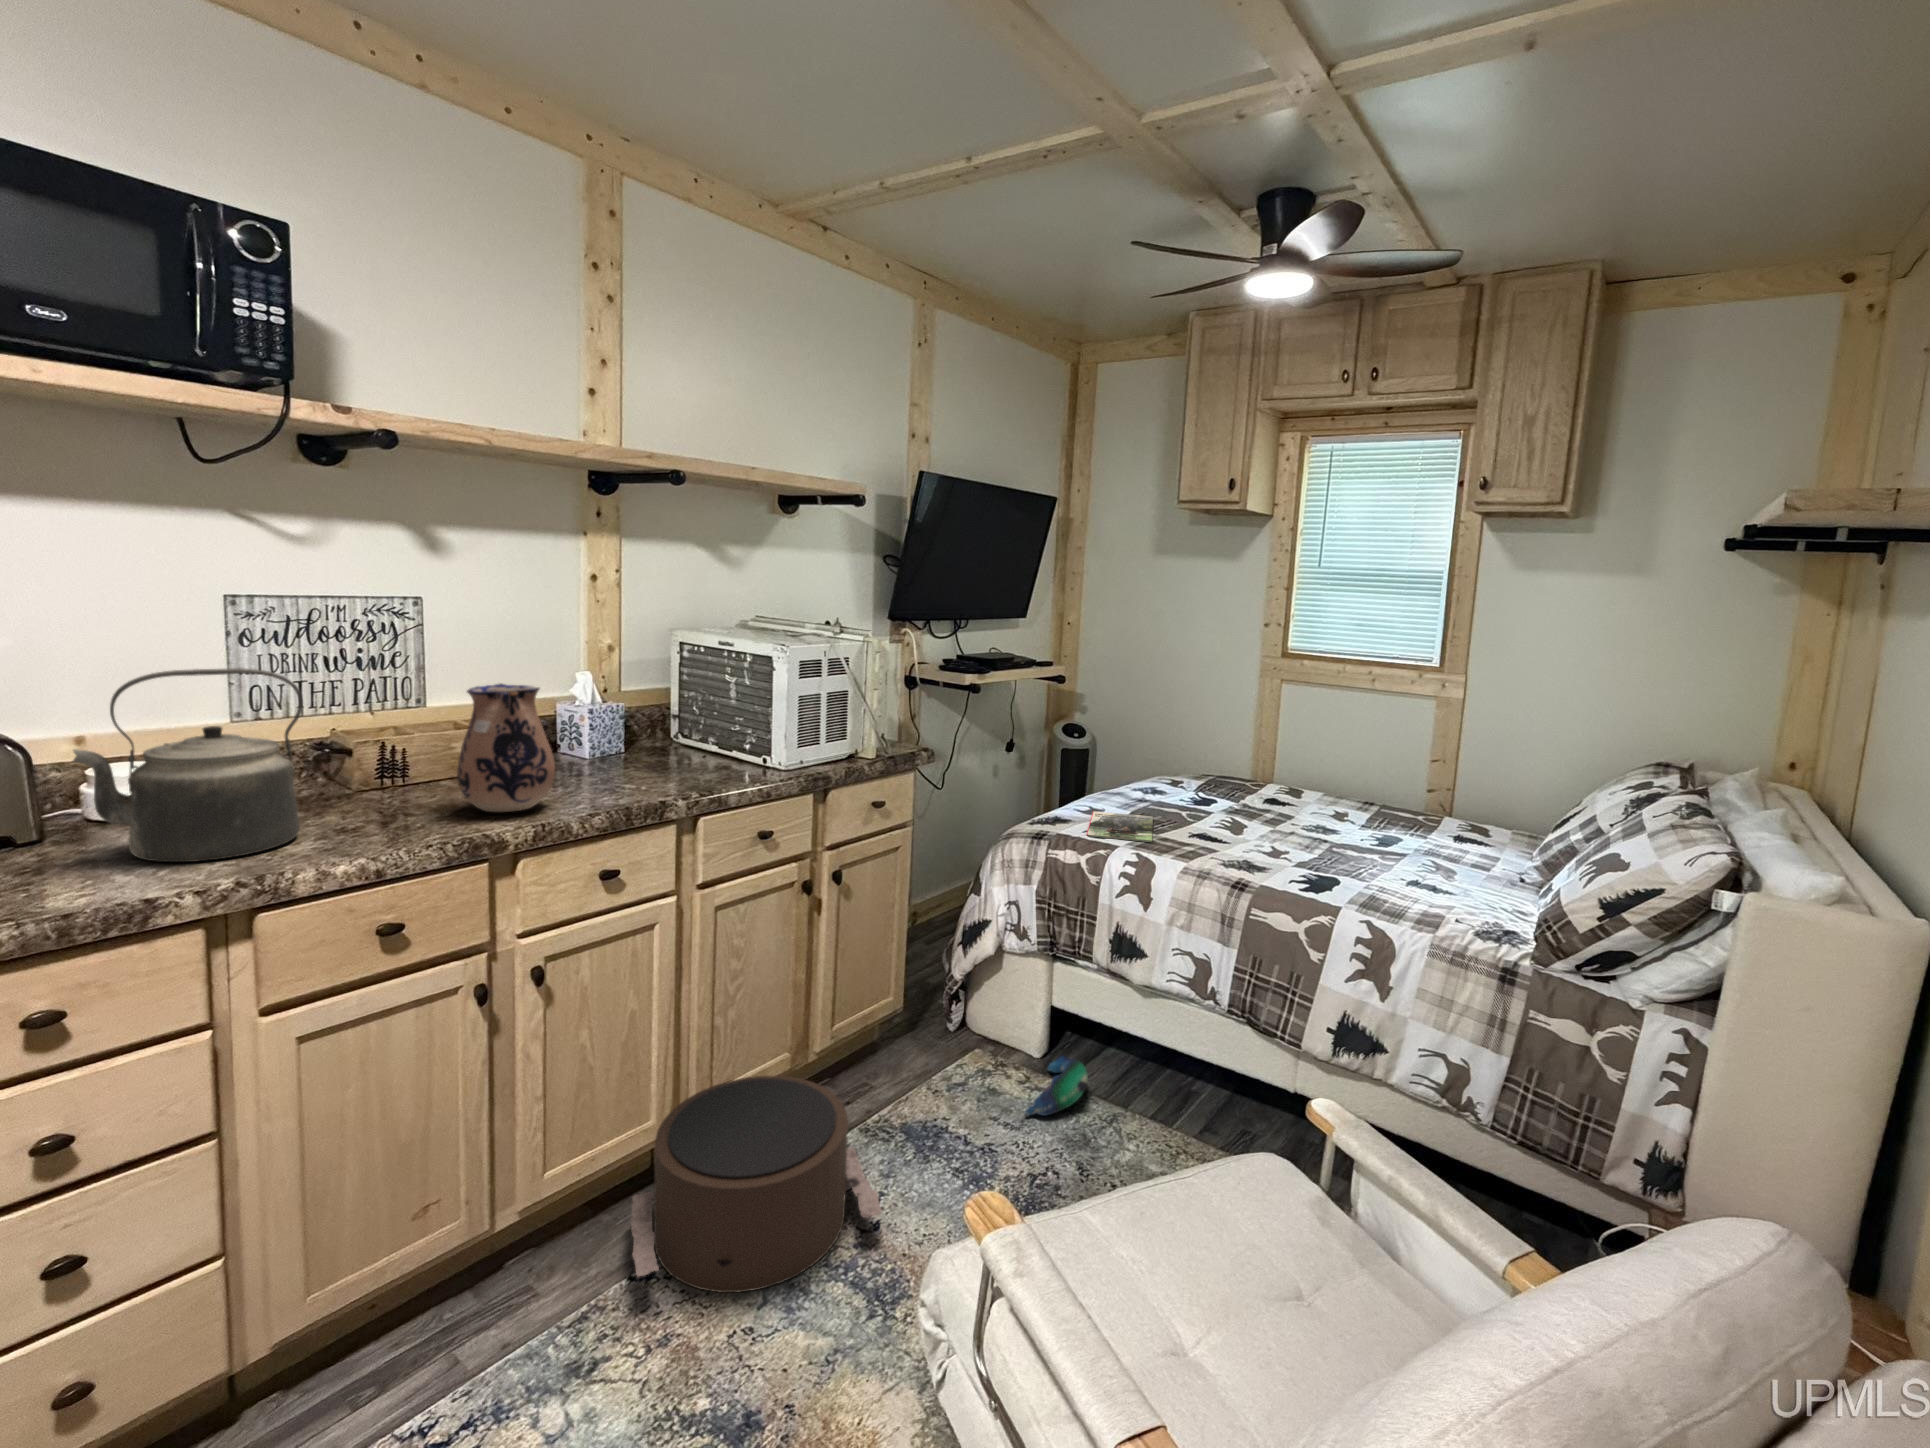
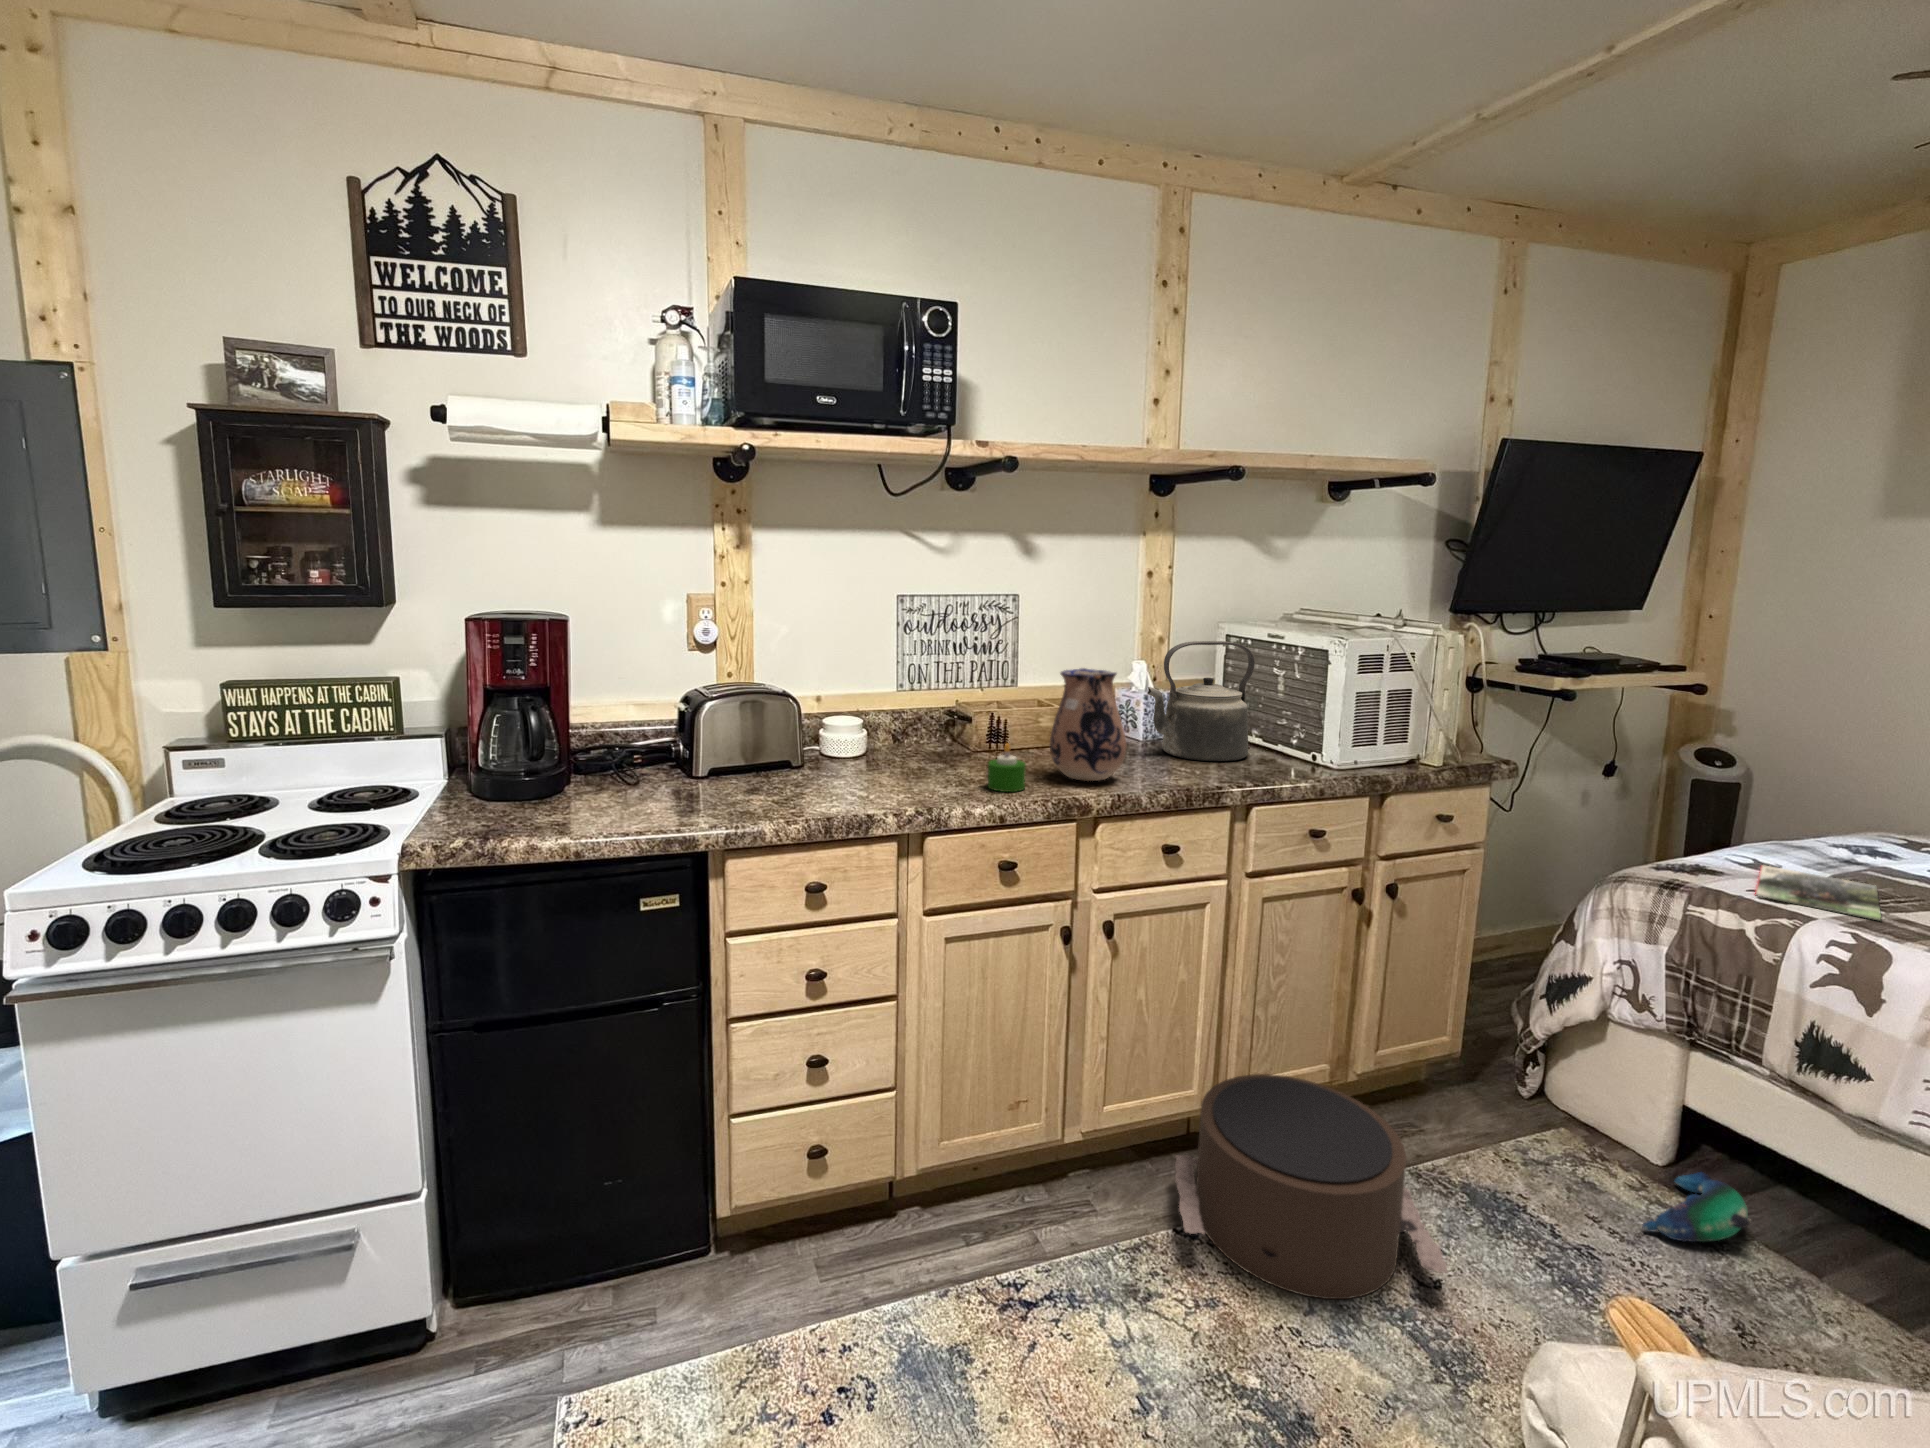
kettle: present [73,668,303,862] -> present [1147,641,1255,761]
candle: none [364,779,420,839] -> present [988,743,1026,792]

